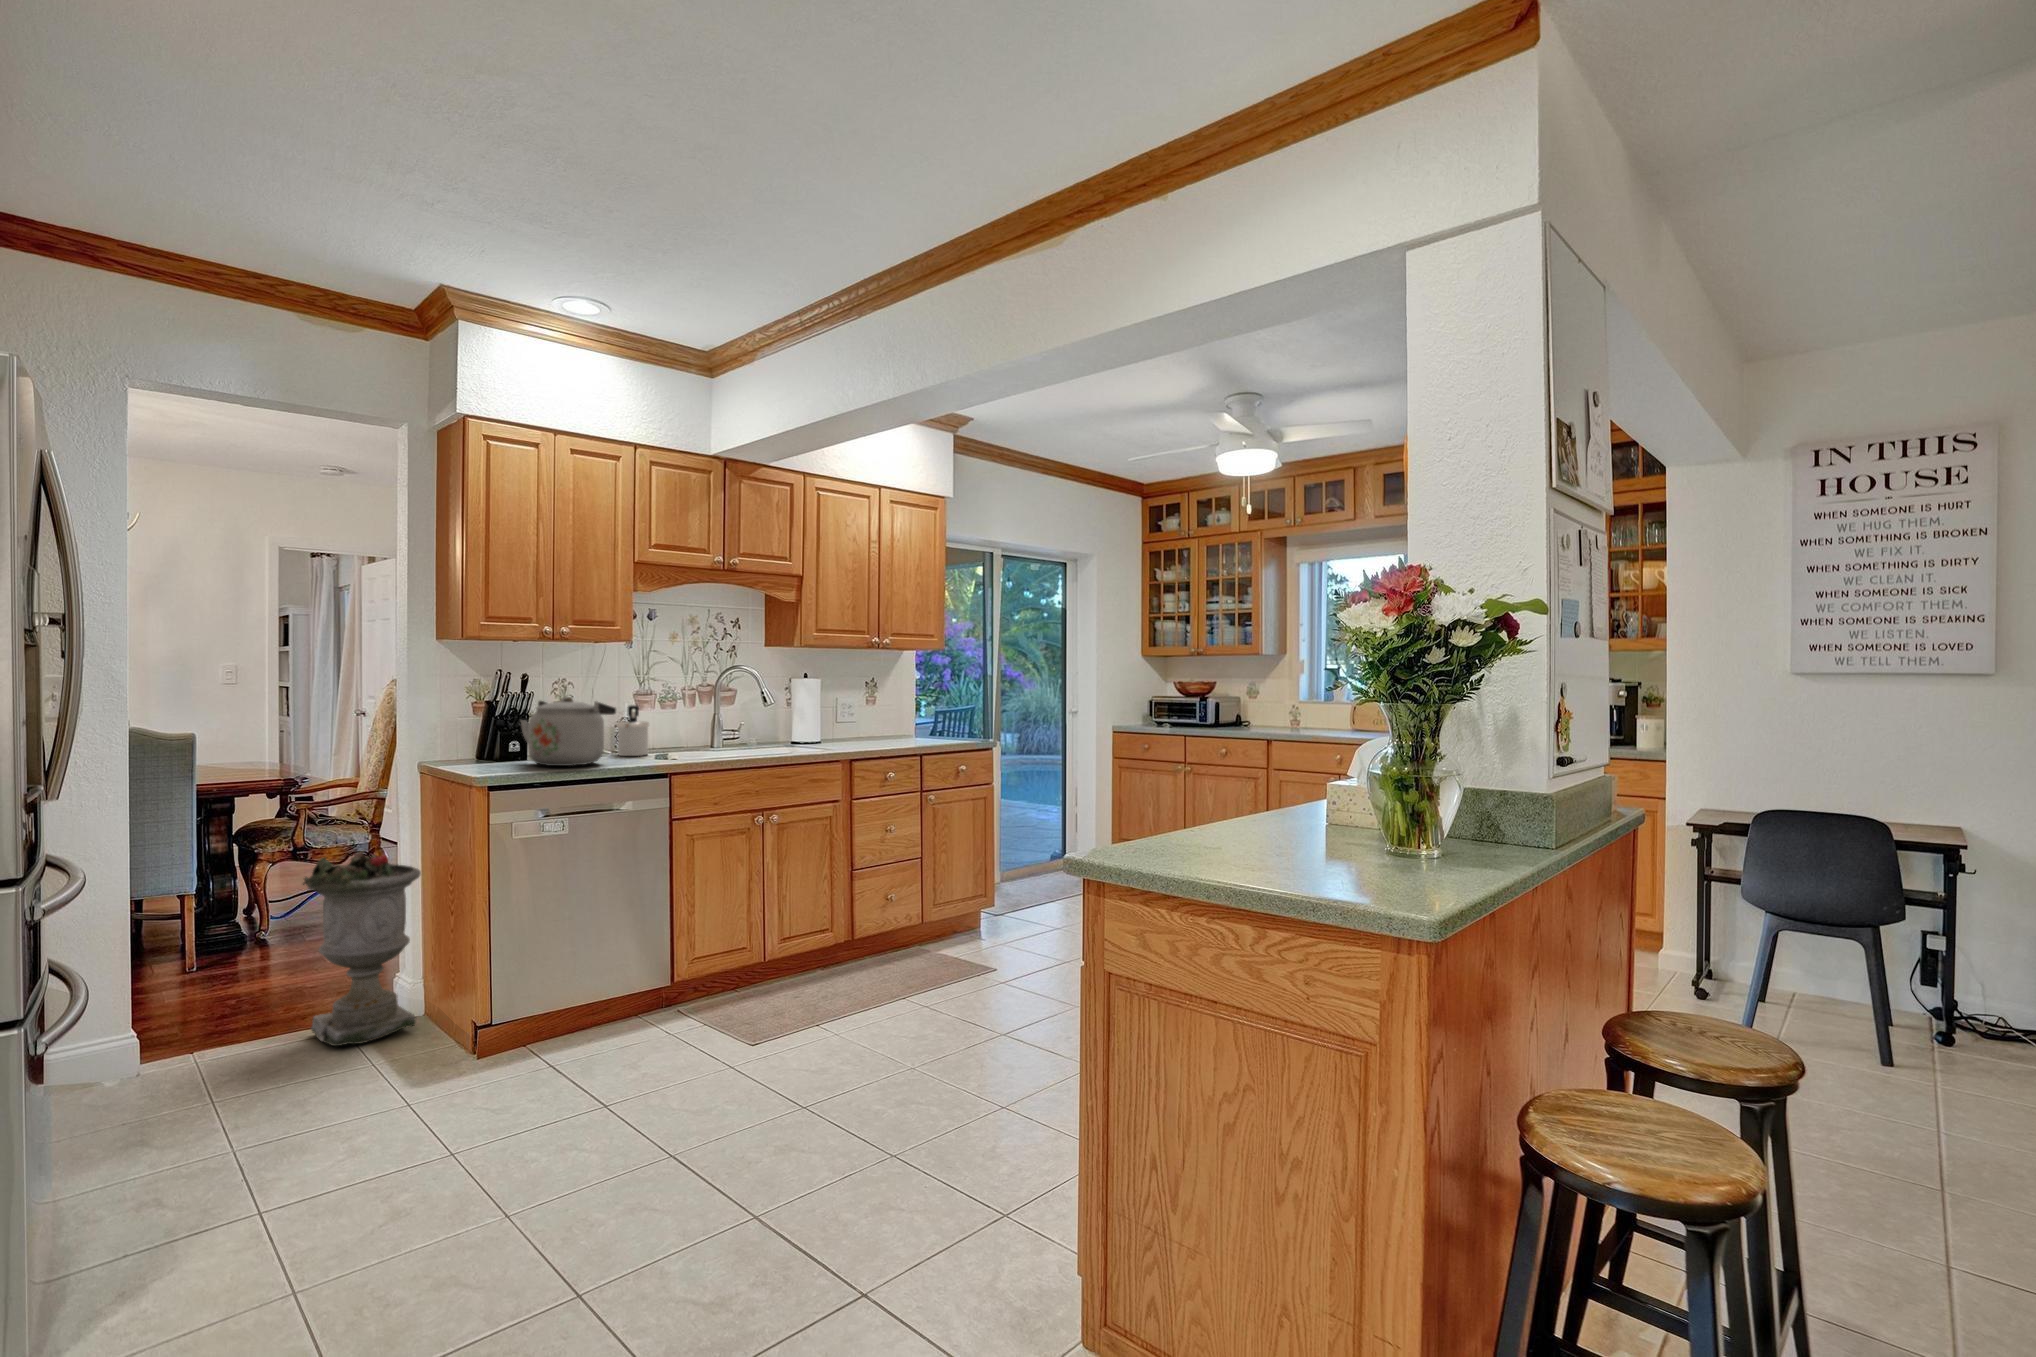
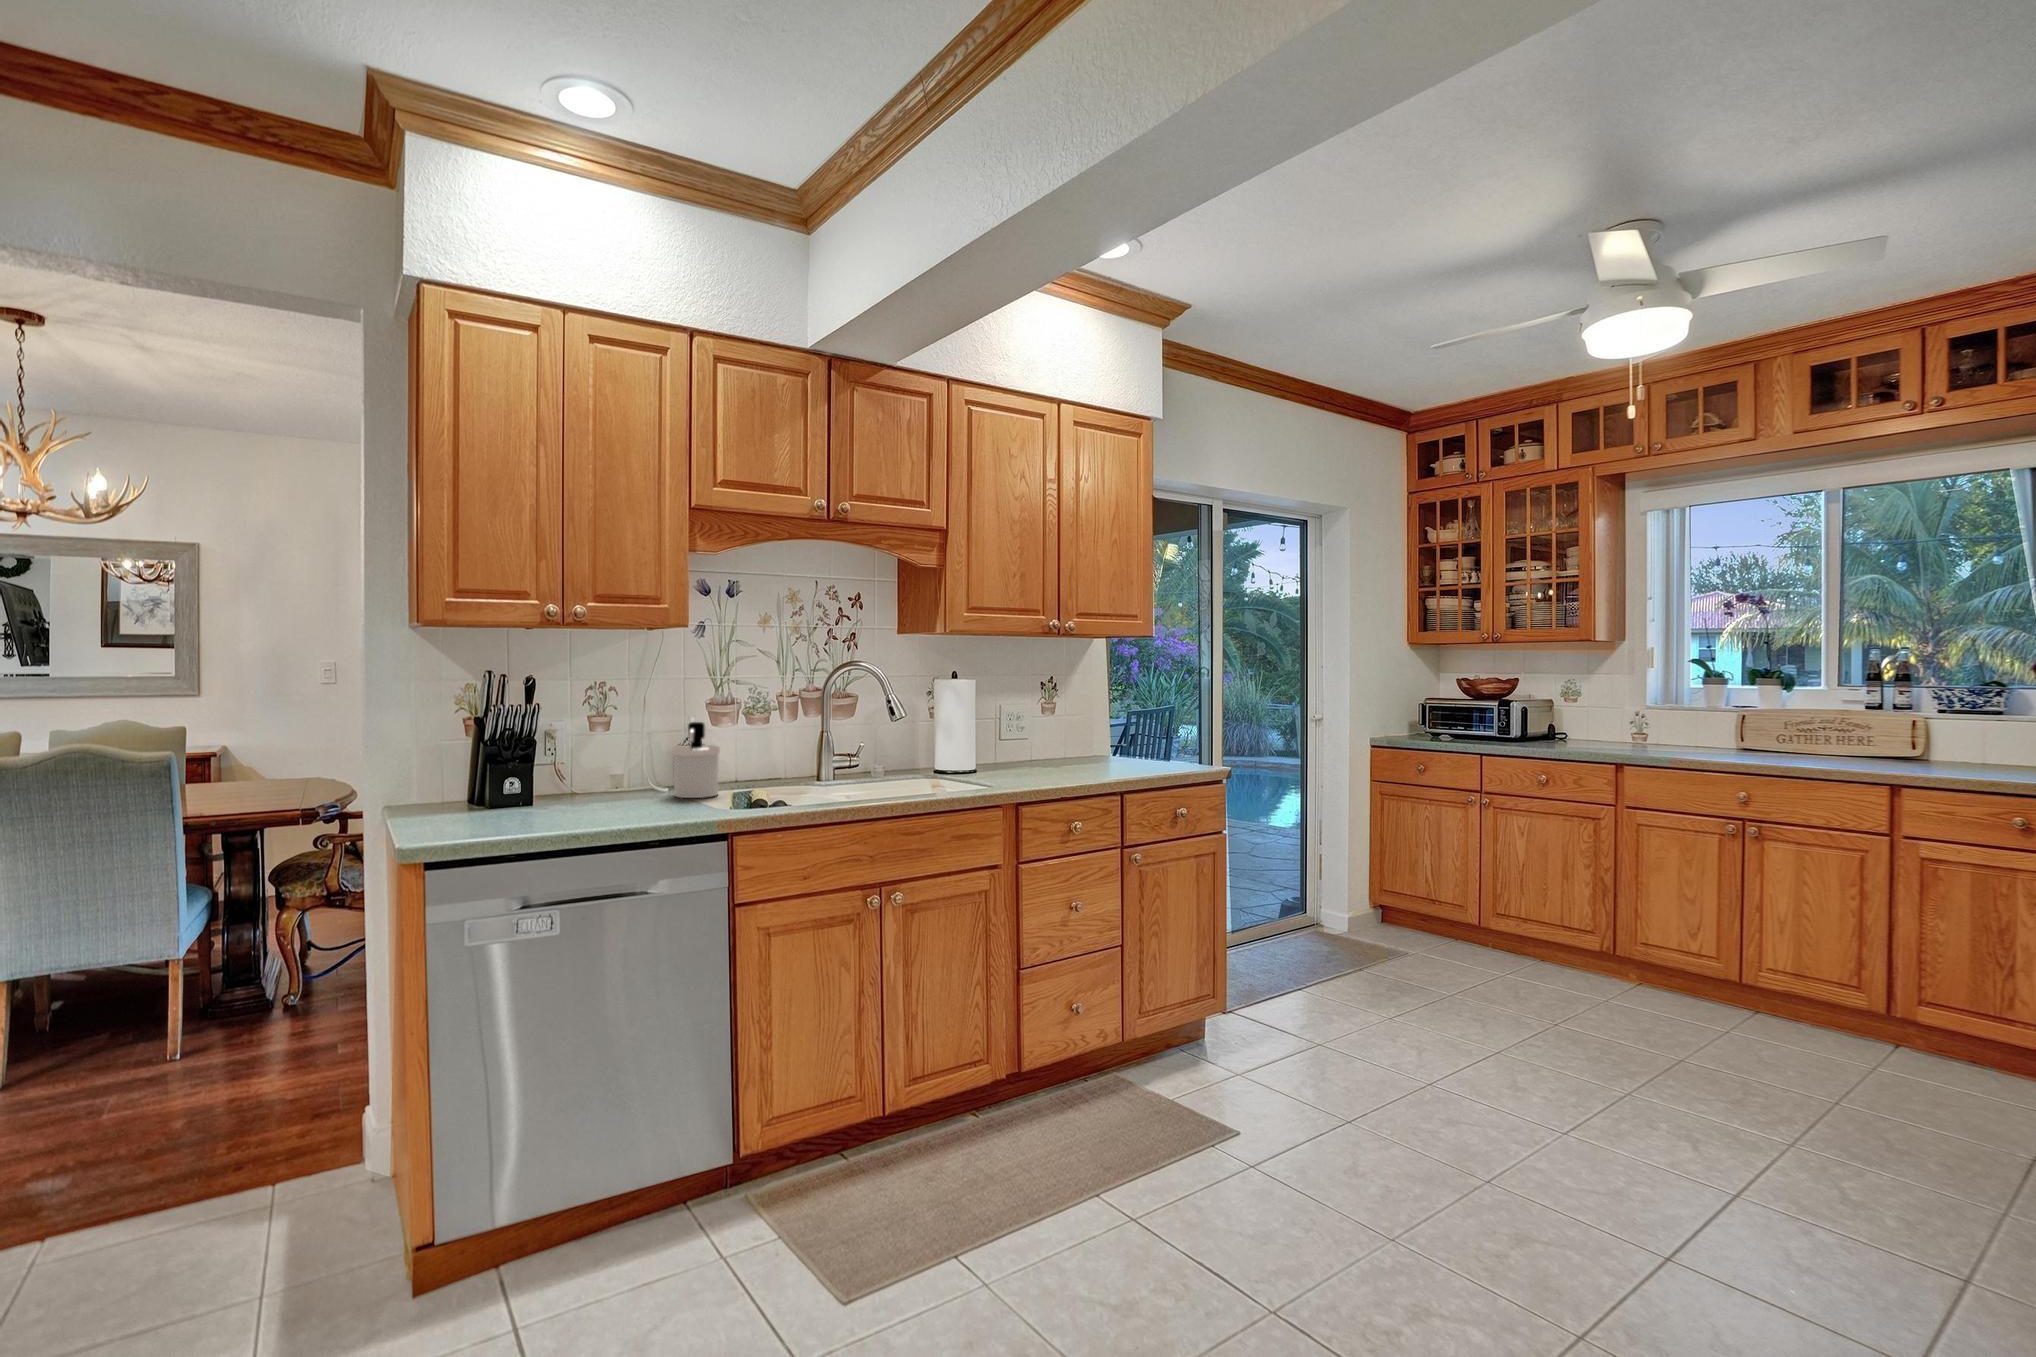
kettle: present [521,697,616,766] -> none [517,712,658,822]
planter: present [303,850,421,1046] -> none [191,936,377,1255]

